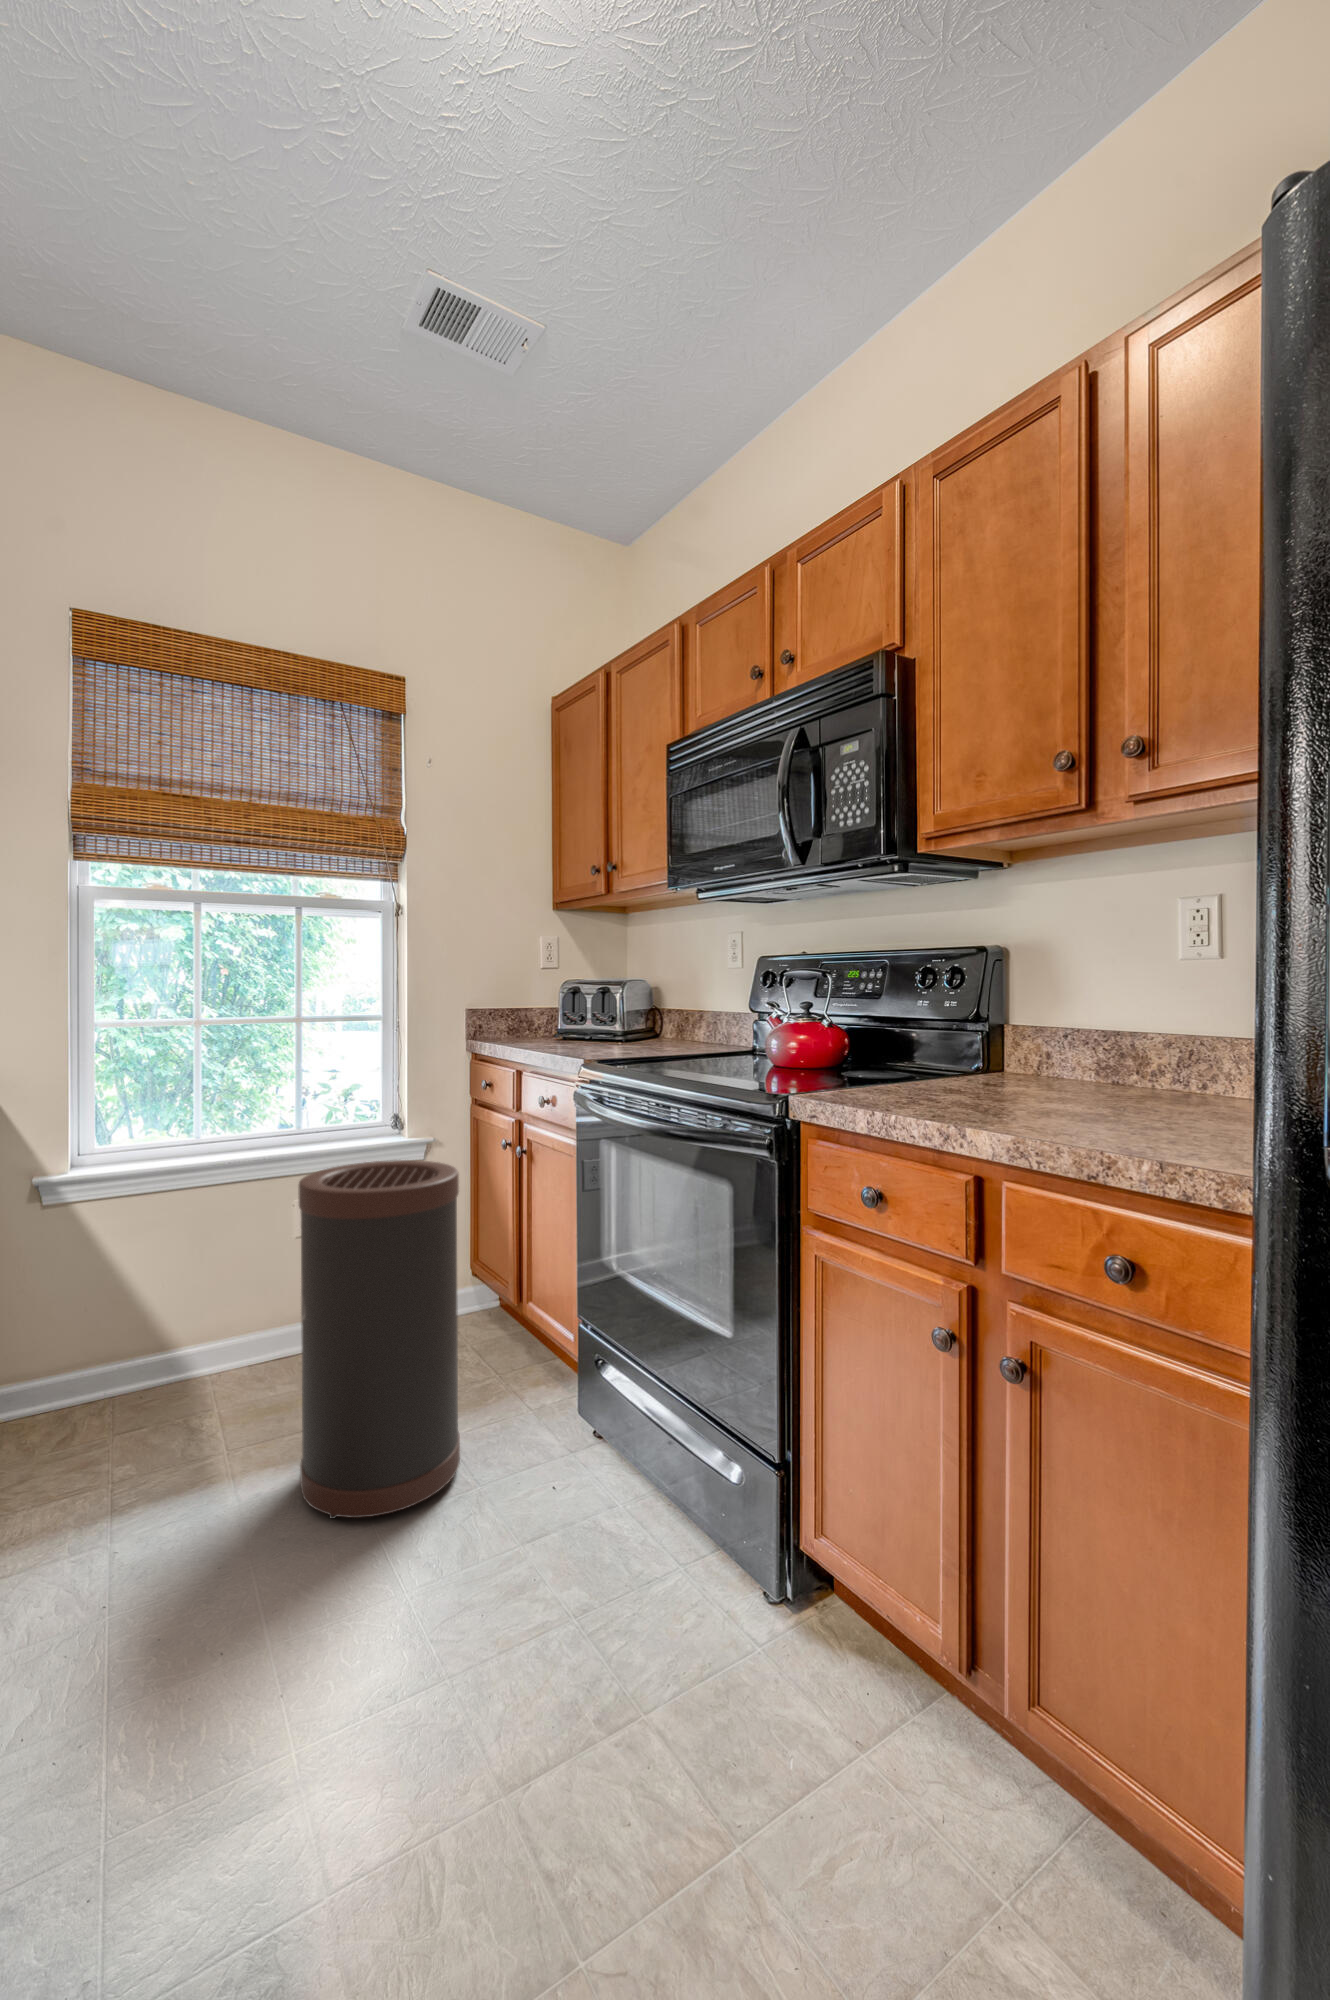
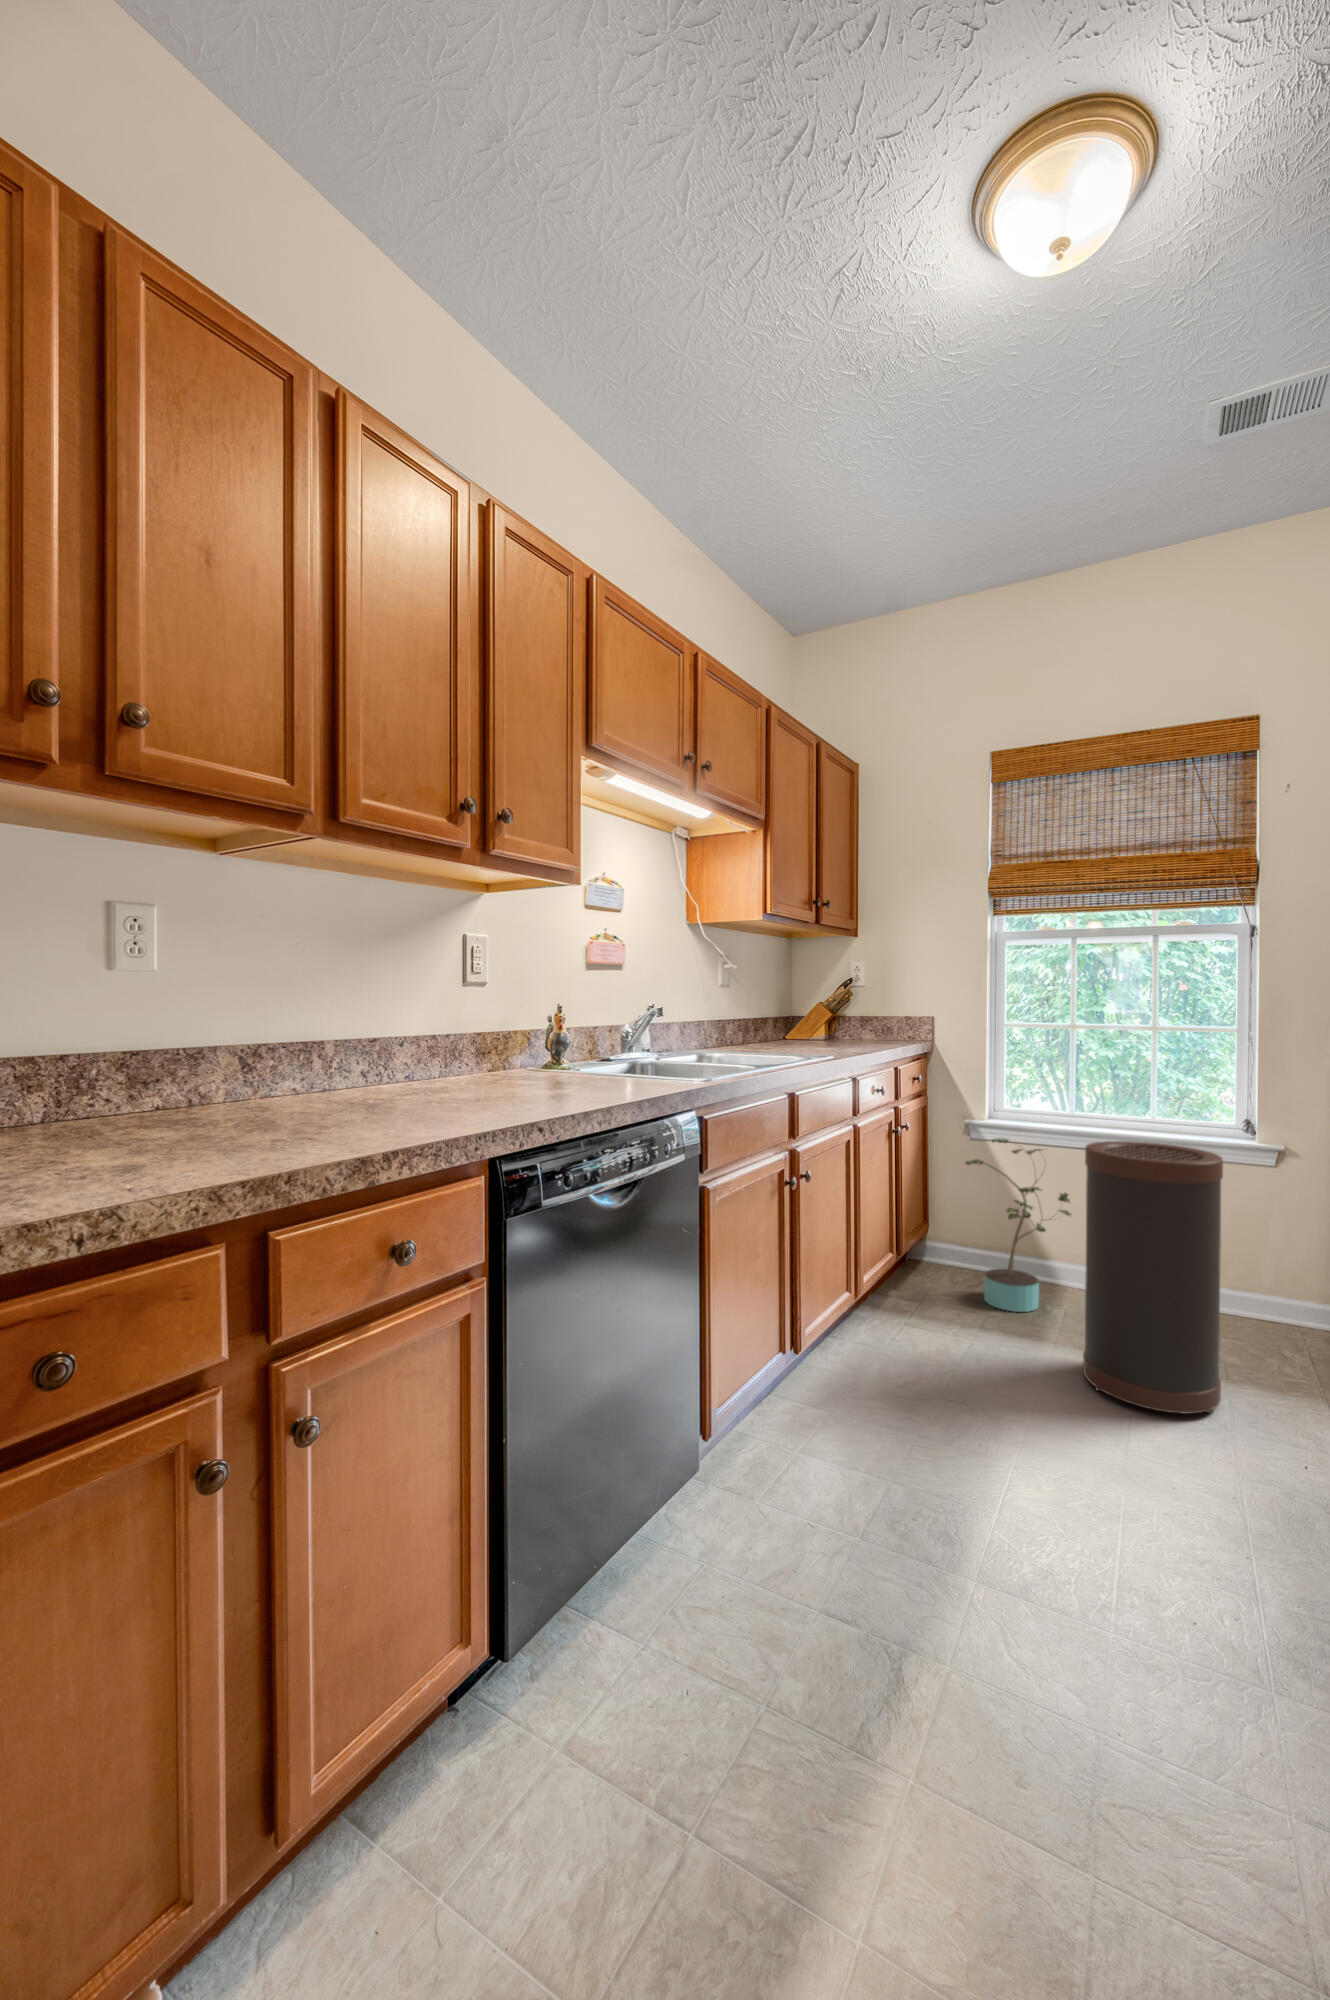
potted plant: none [64,1195,237,1460] -> present [966,1138,1071,1312]

